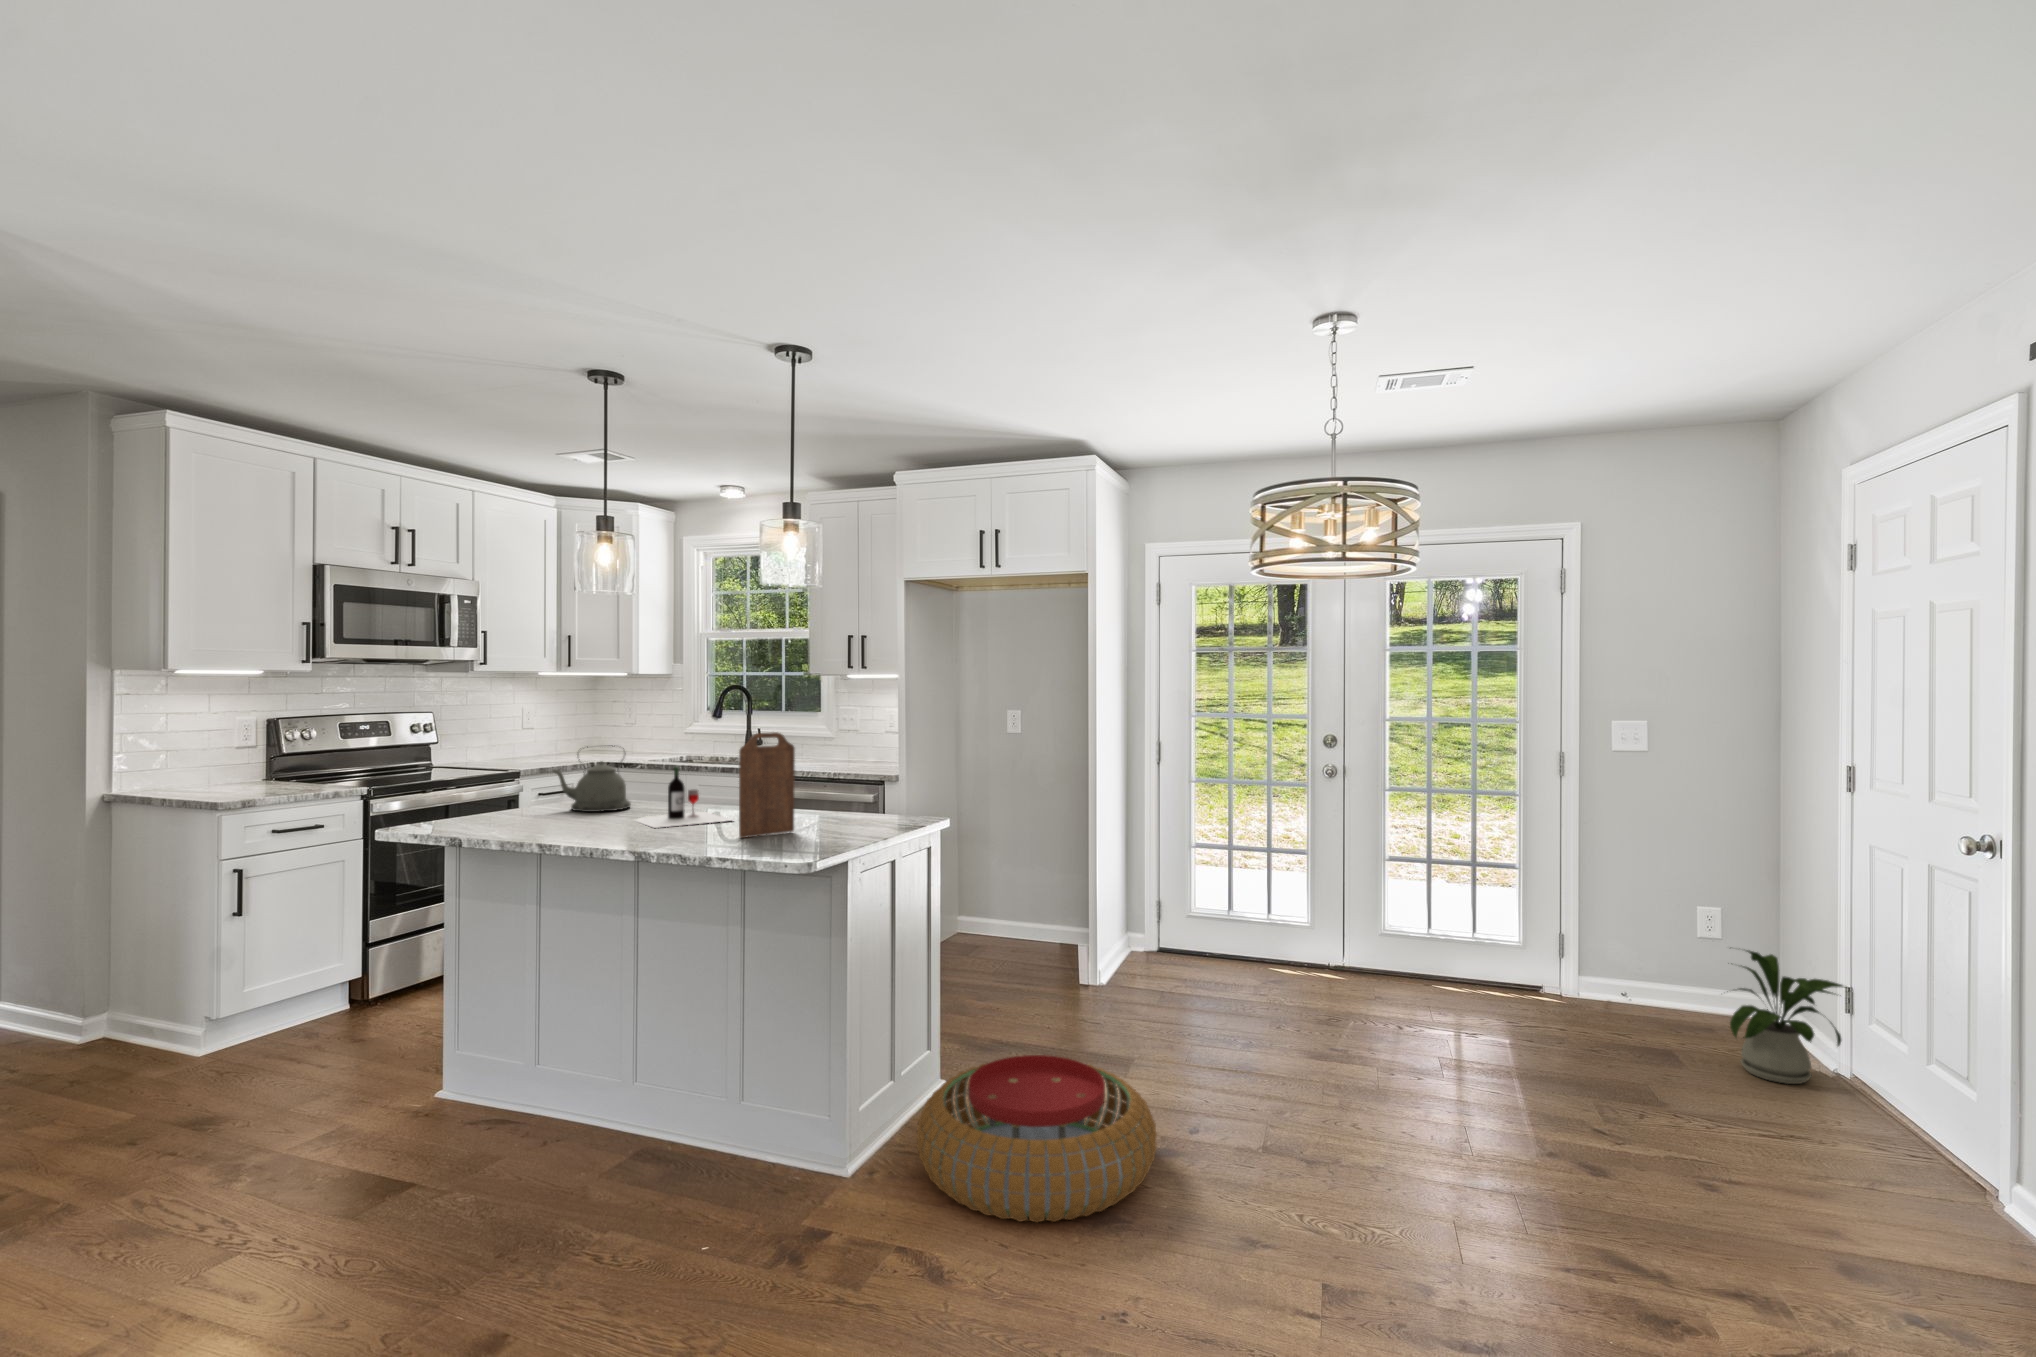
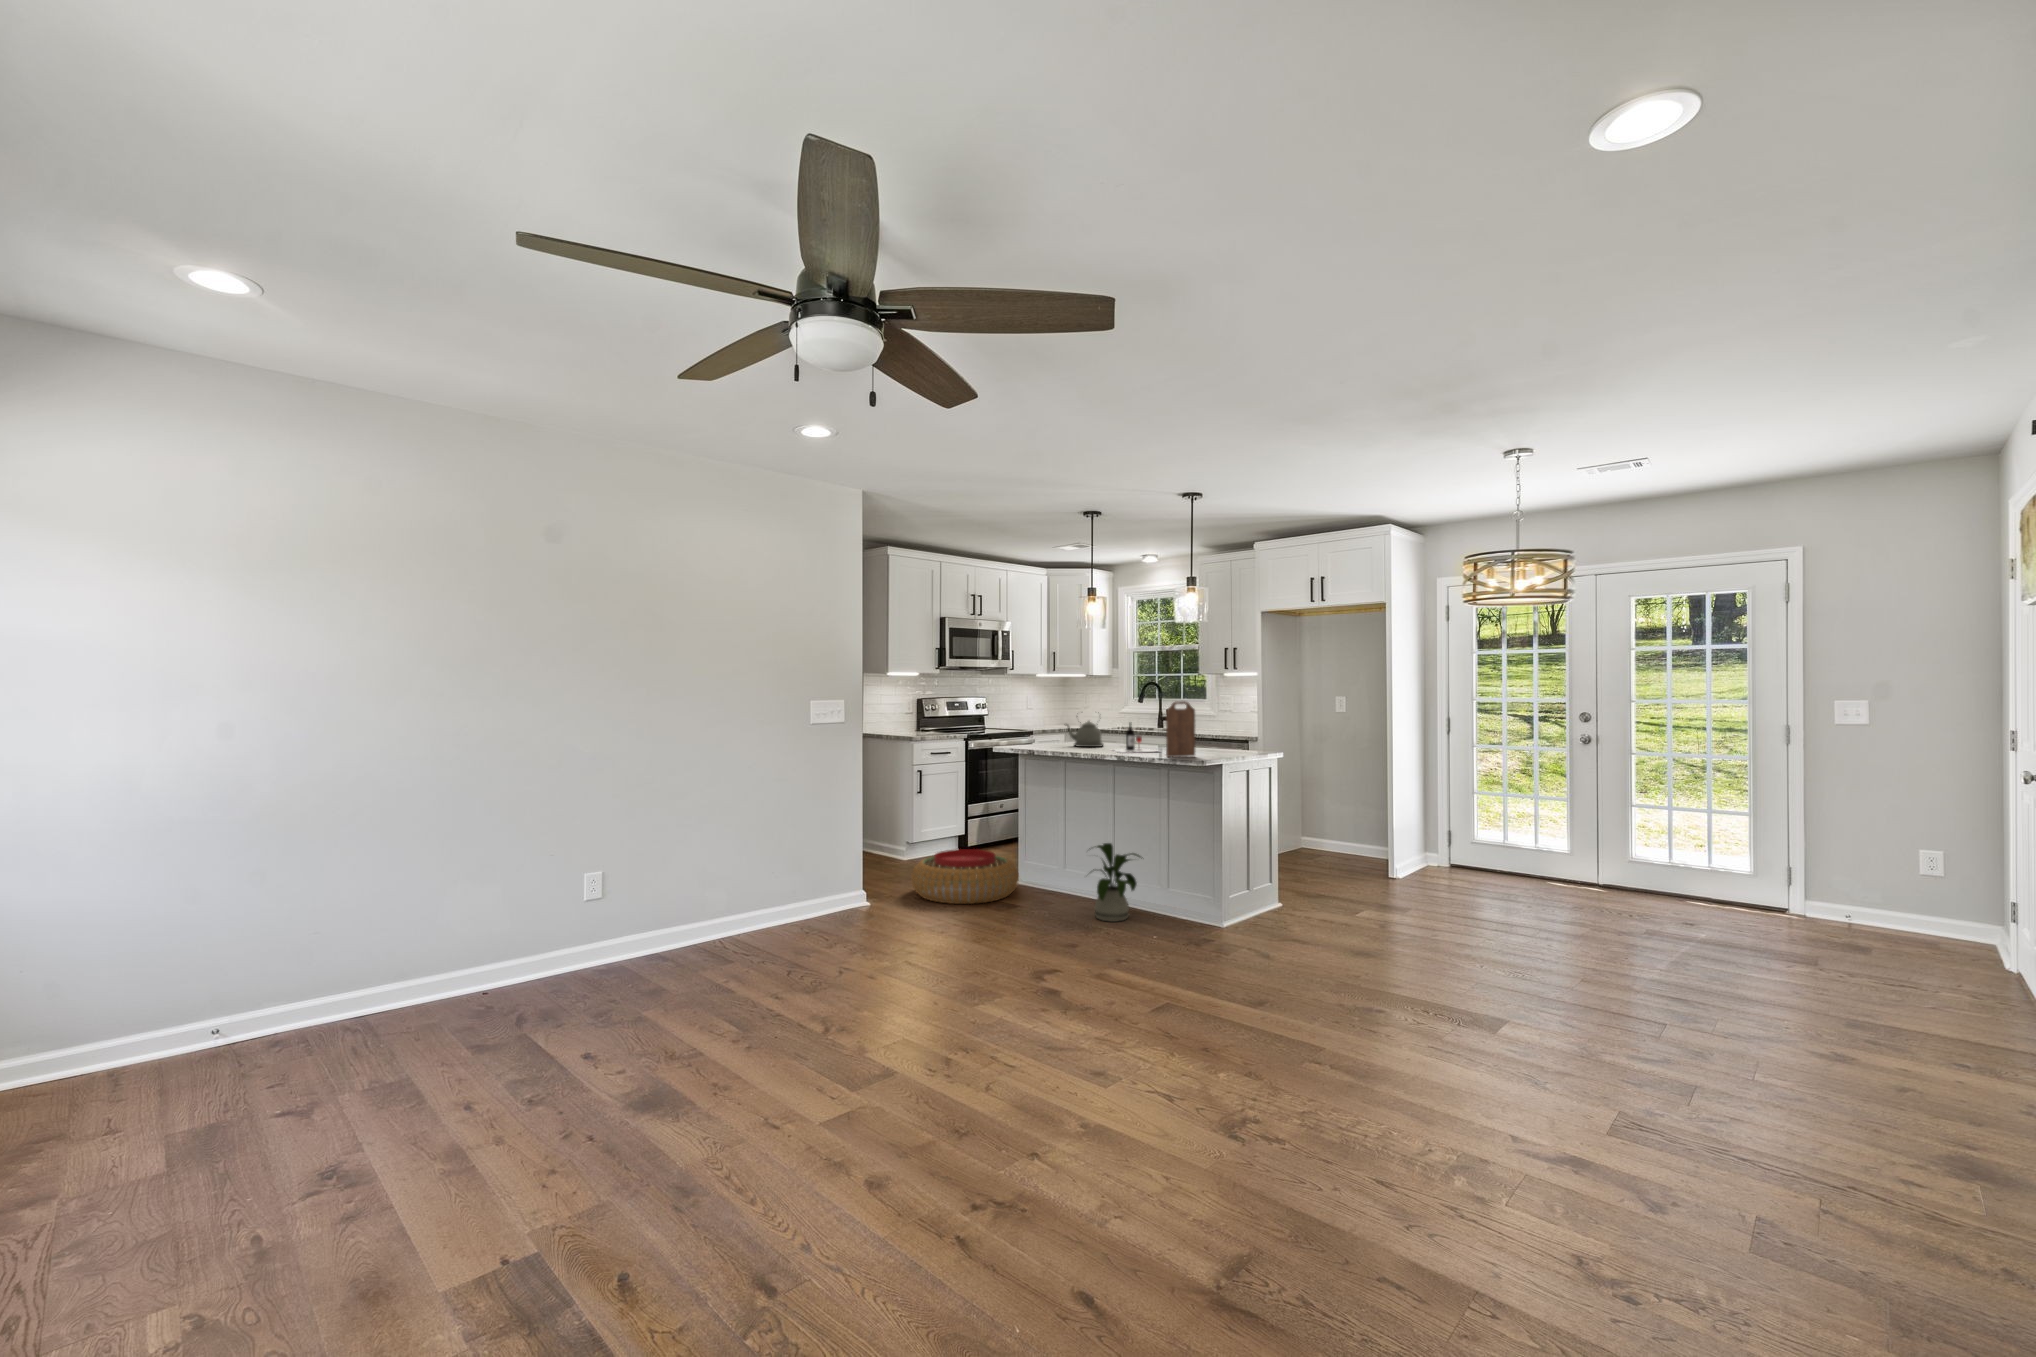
house plant: present [1730,950,1843,1084] -> present [1093,843,1140,922]
pouf: present [917,1055,1157,1222] -> present [911,849,1018,904]

